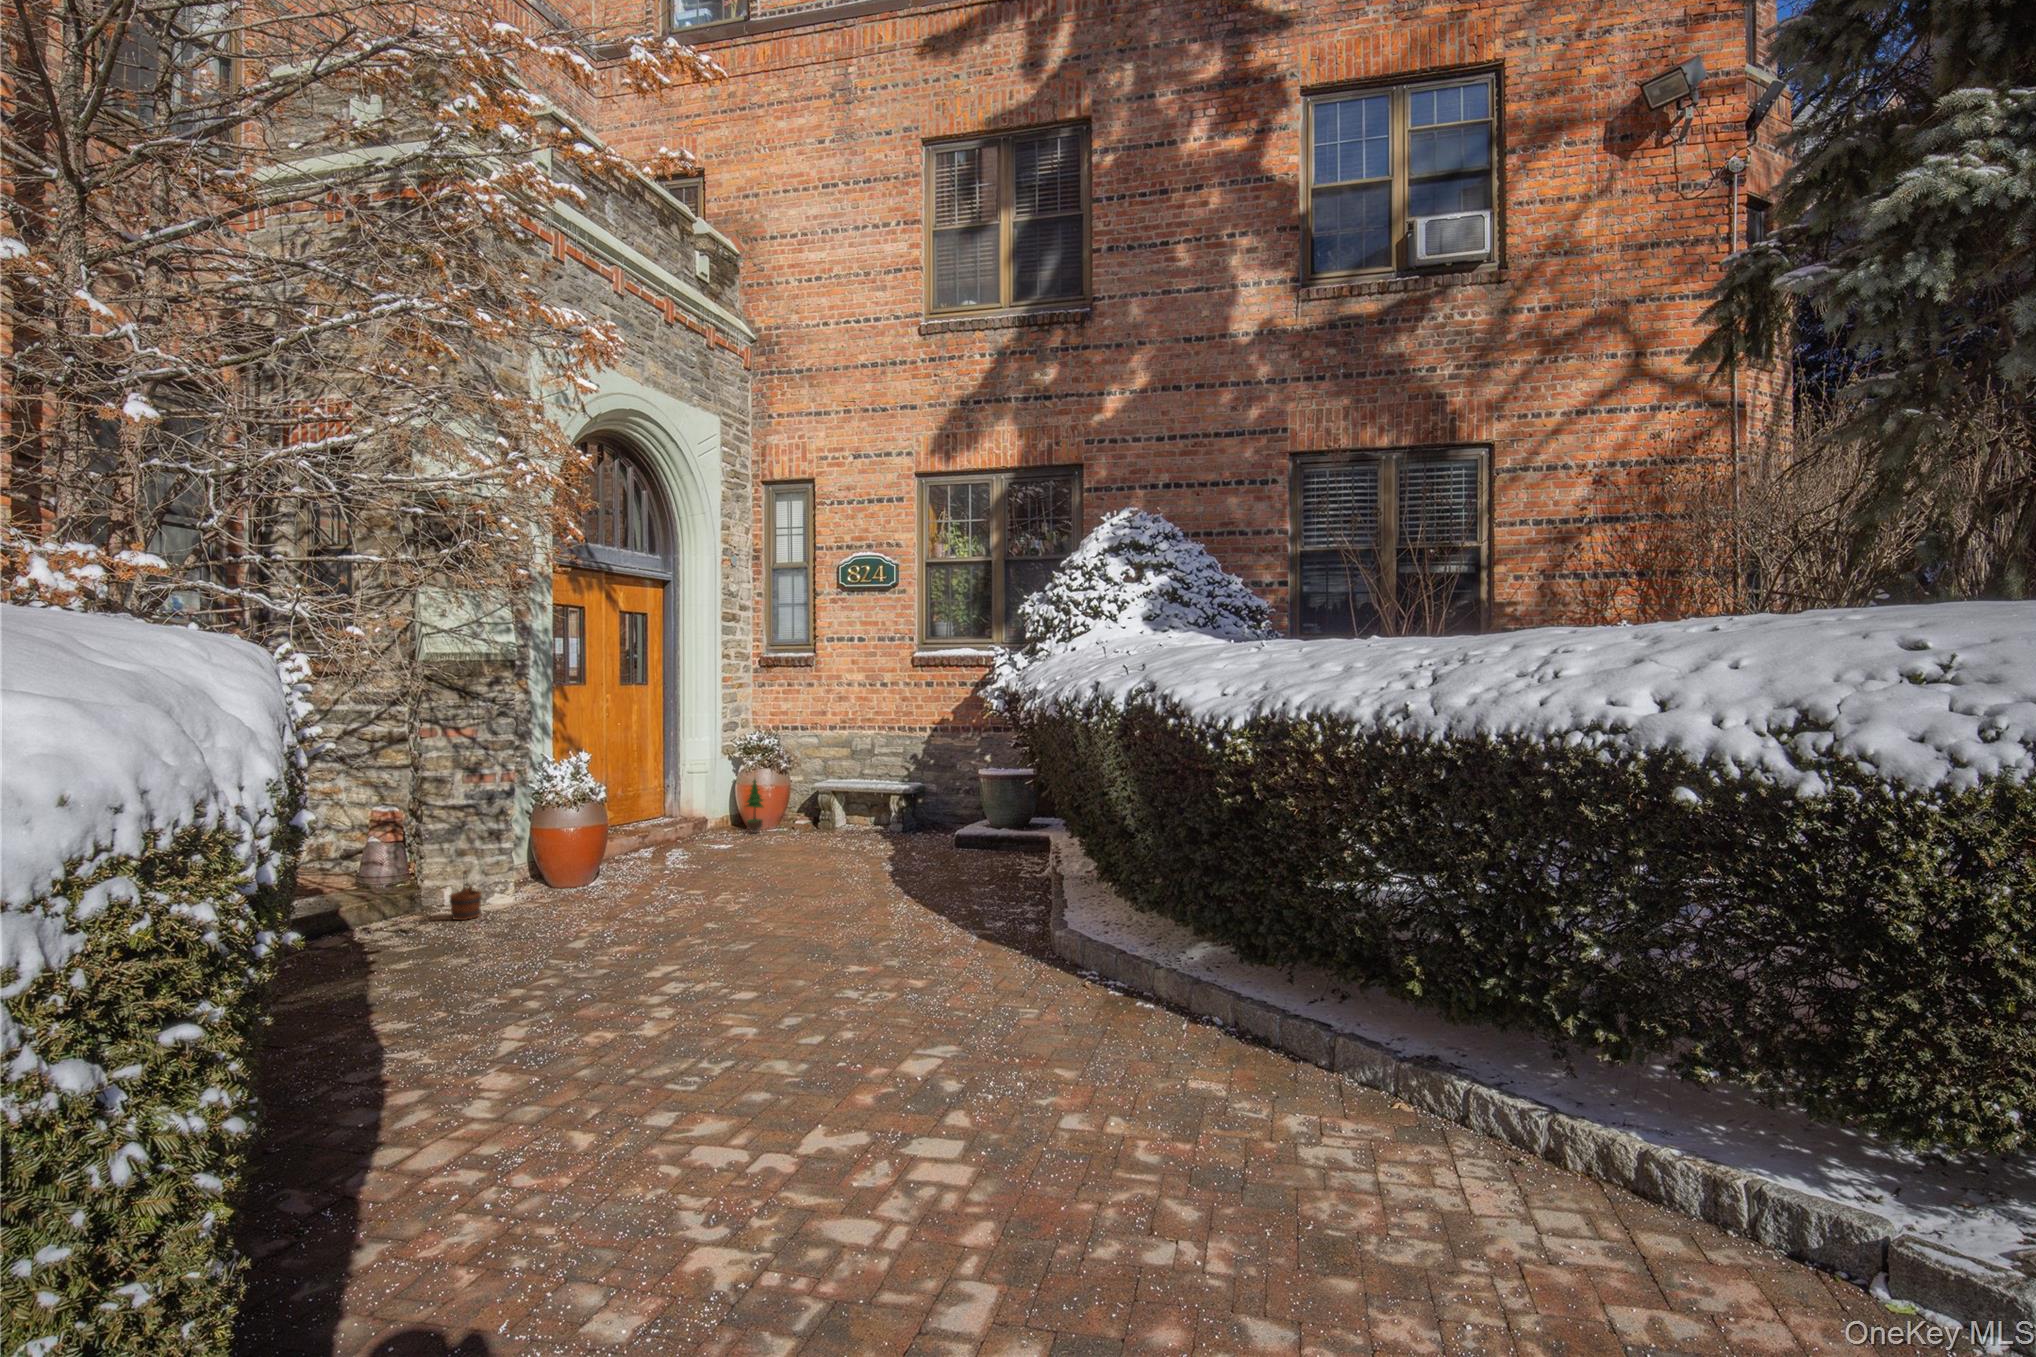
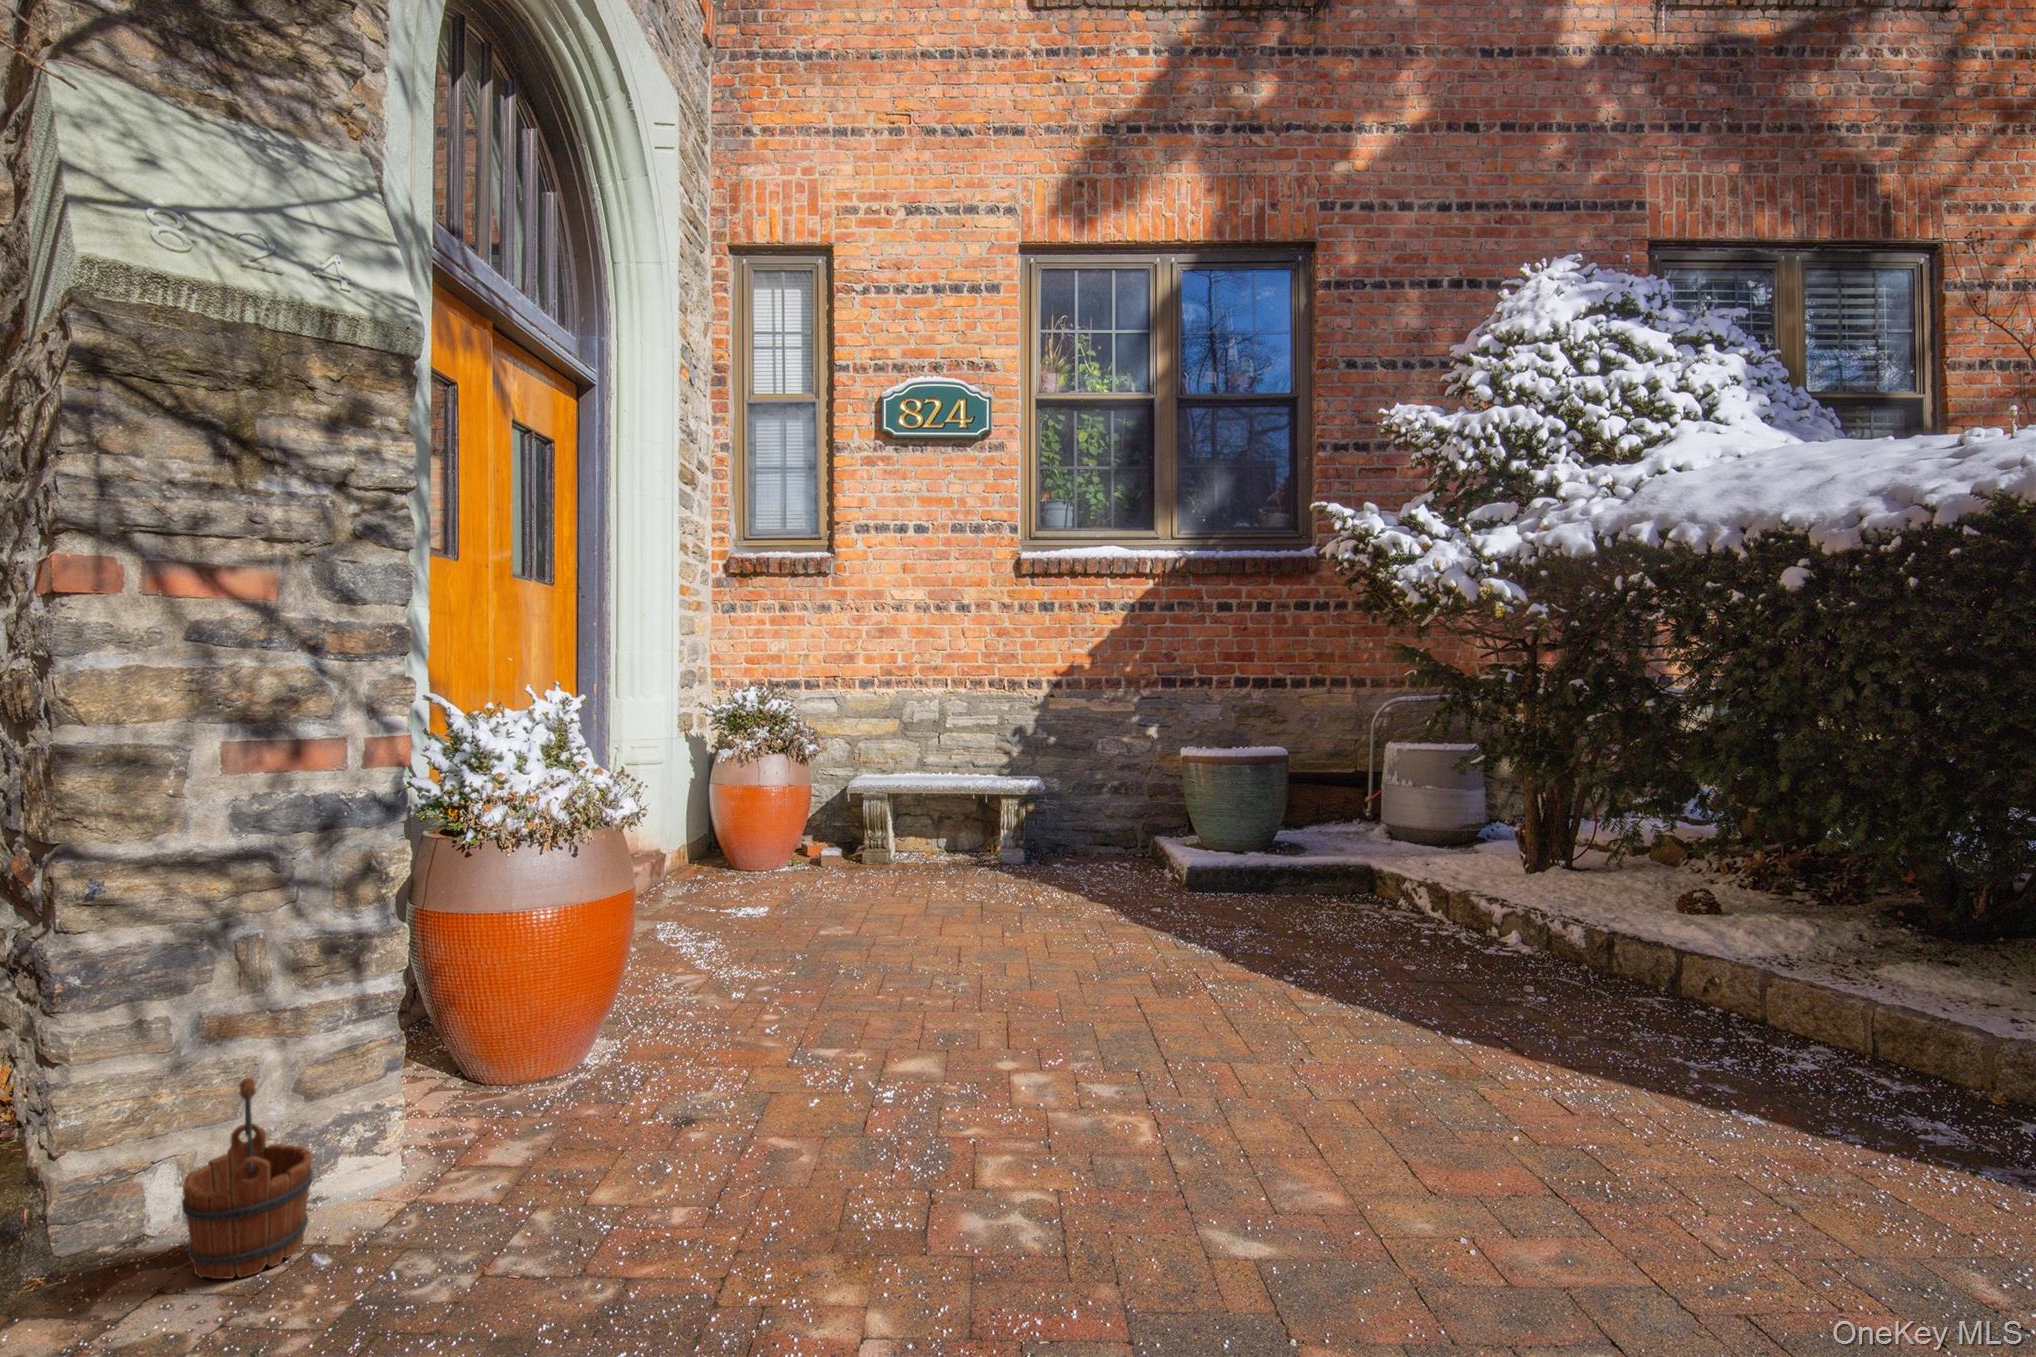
potted tree: present [747,779,763,833] -> none [746,771,785,879]

